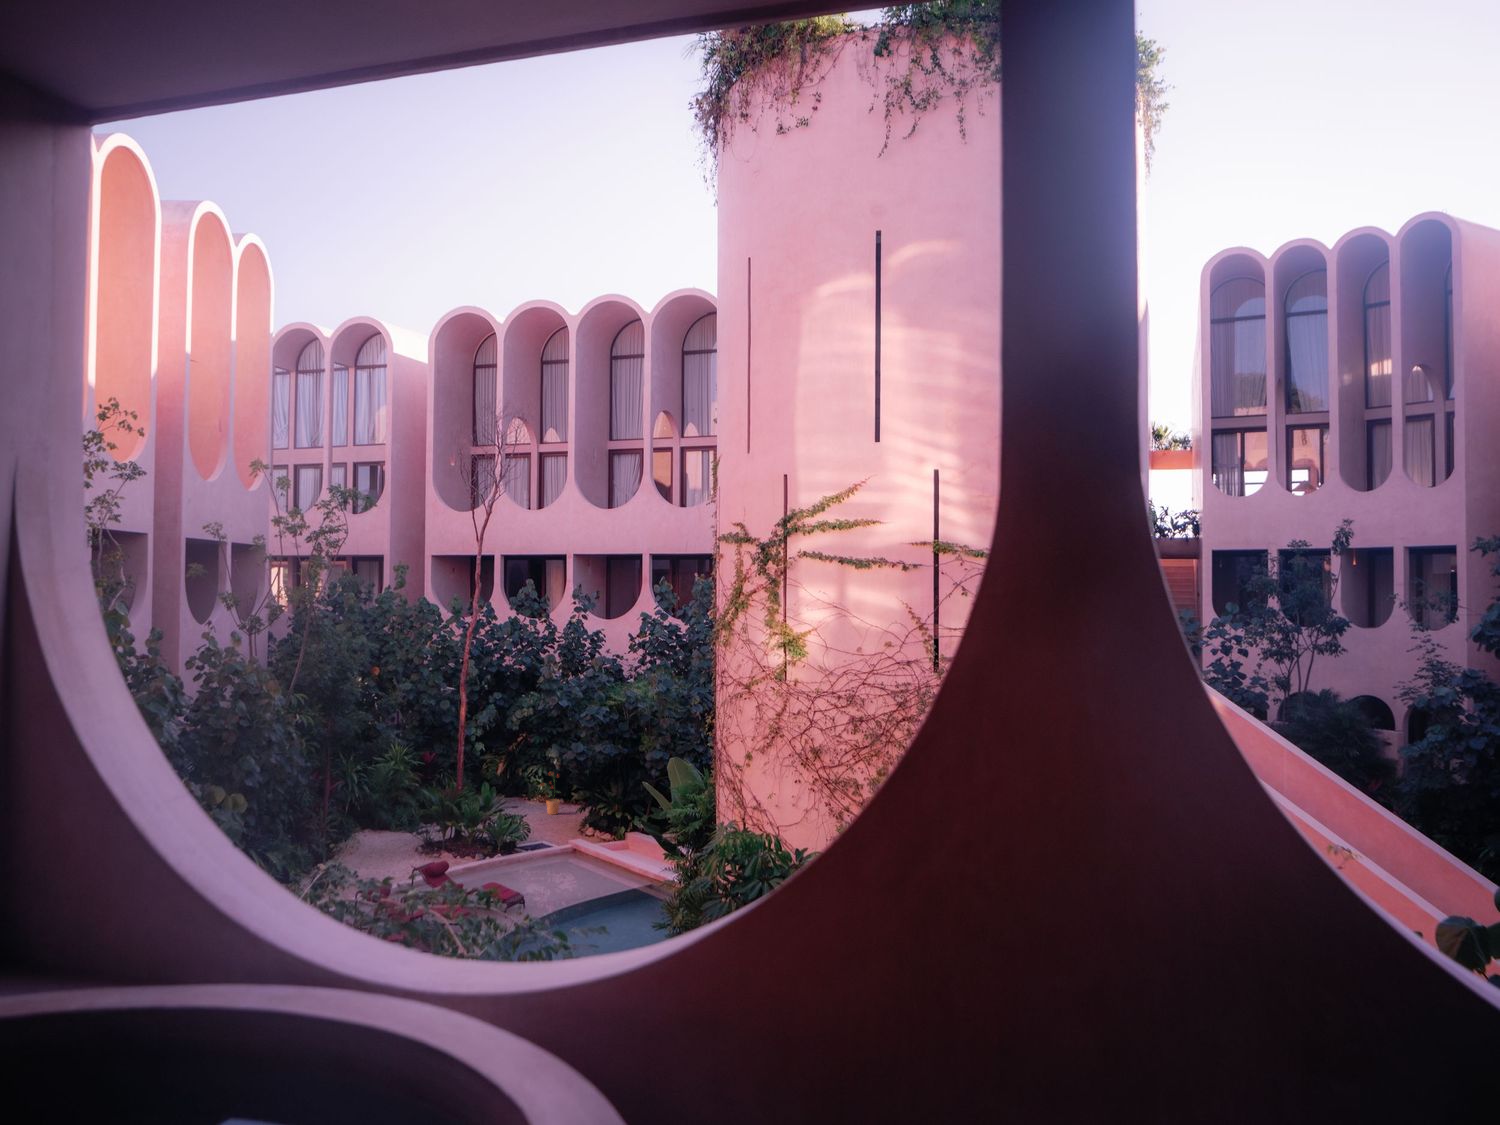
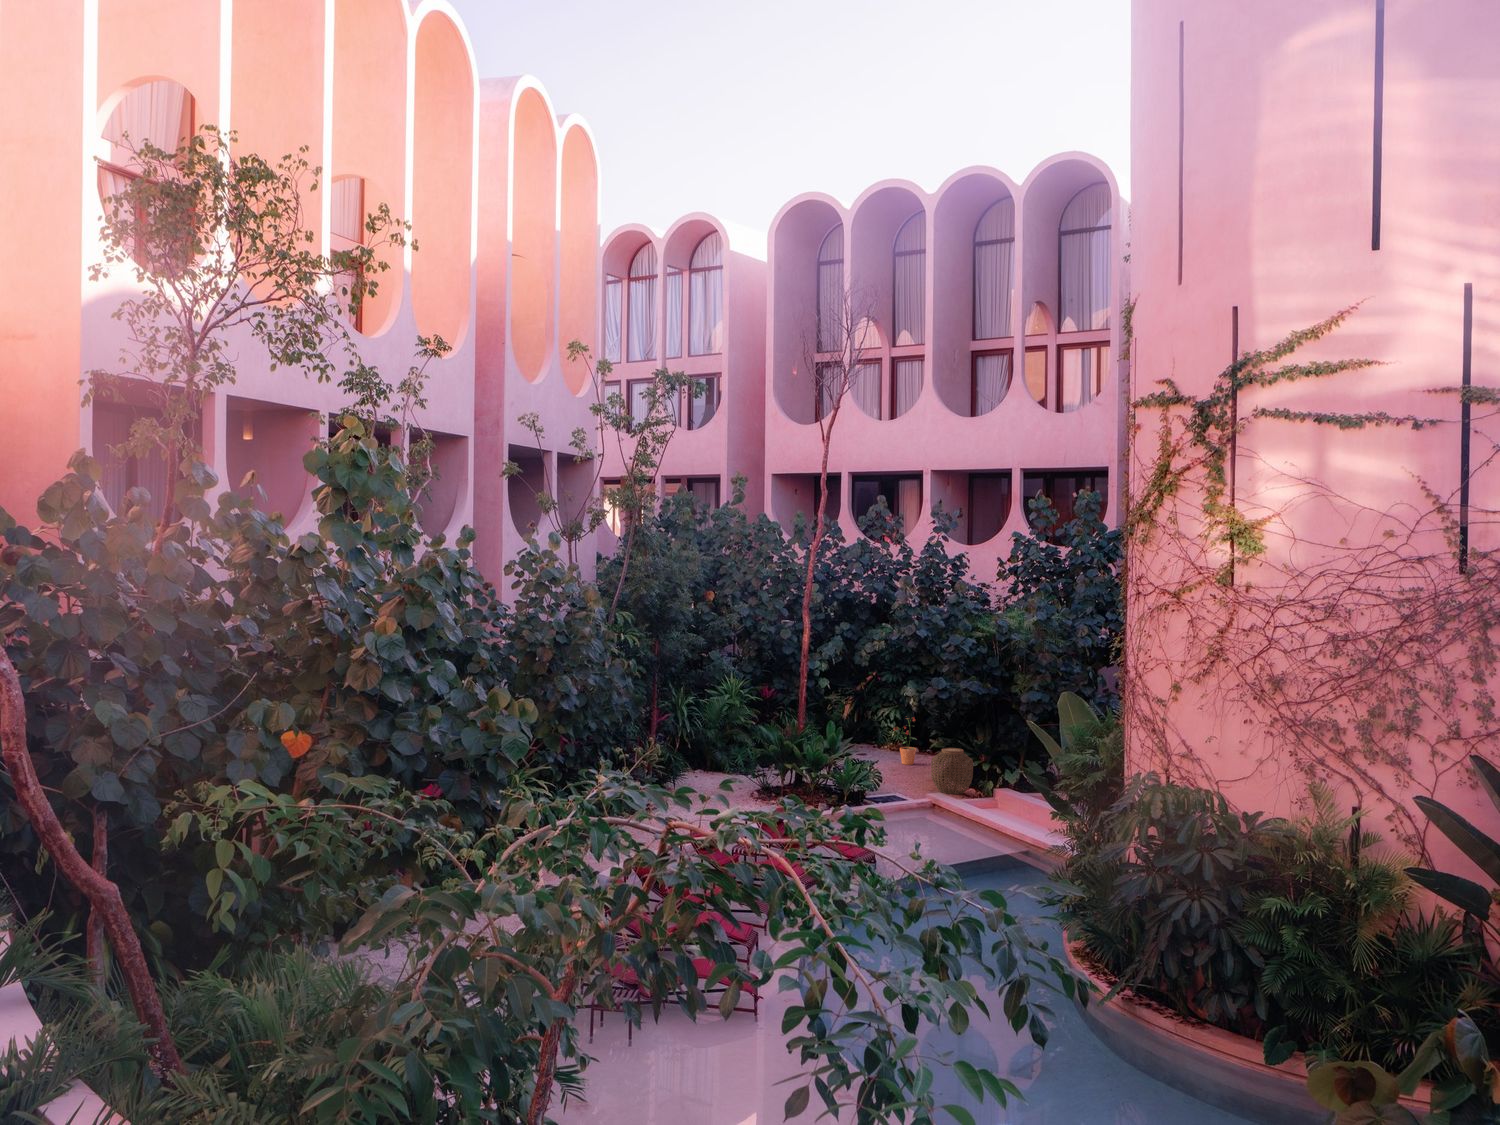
woven basket: none [572,800,606,839] -> present [931,748,973,794]

